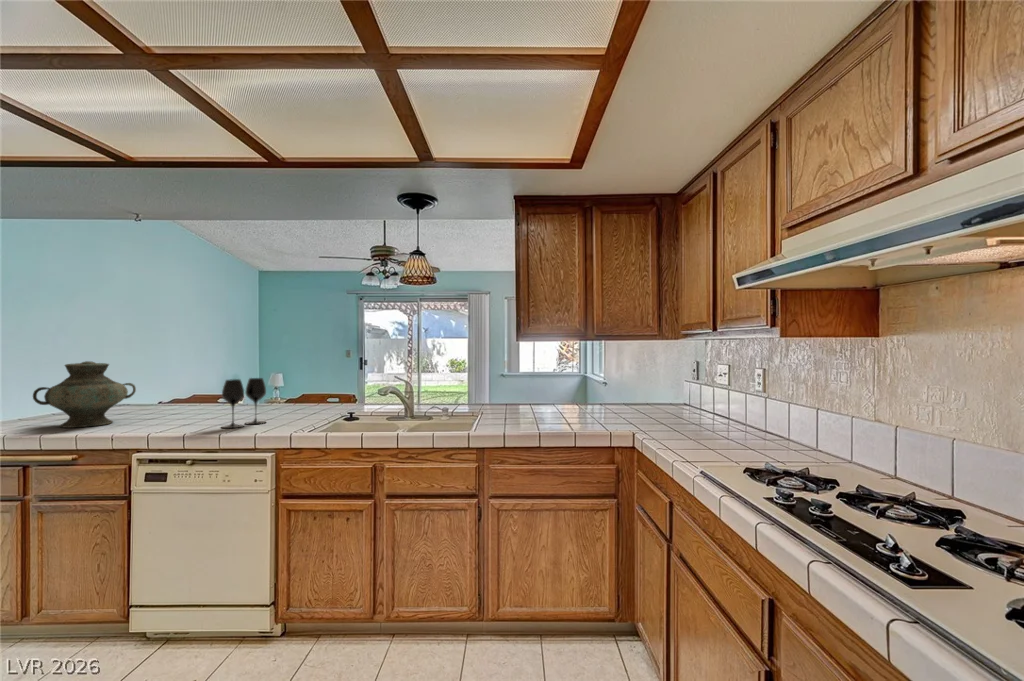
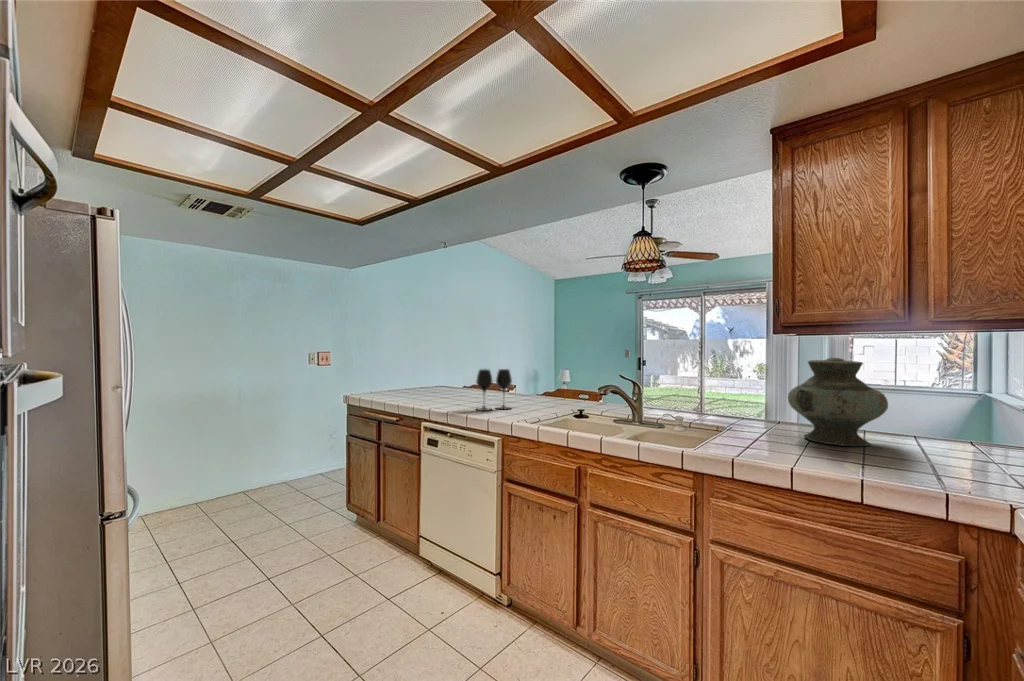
vase: present [33,361,136,428] -> present [788,358,888,446]

